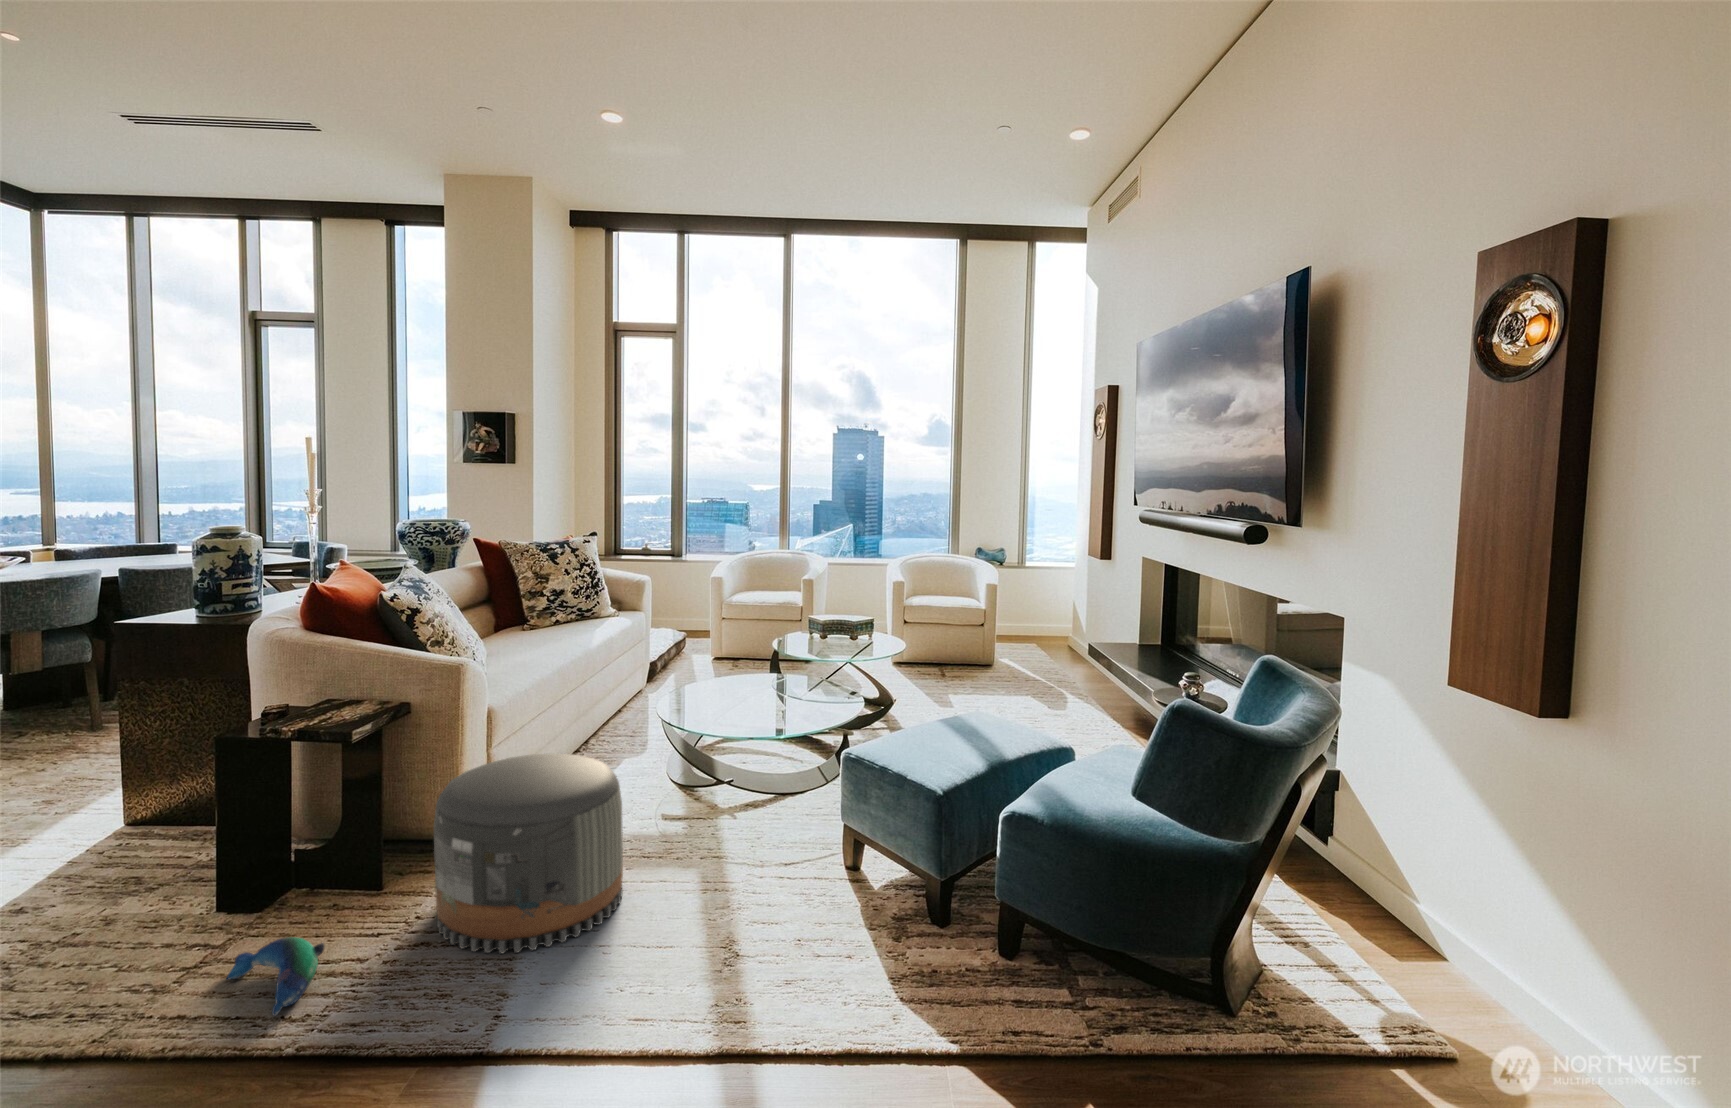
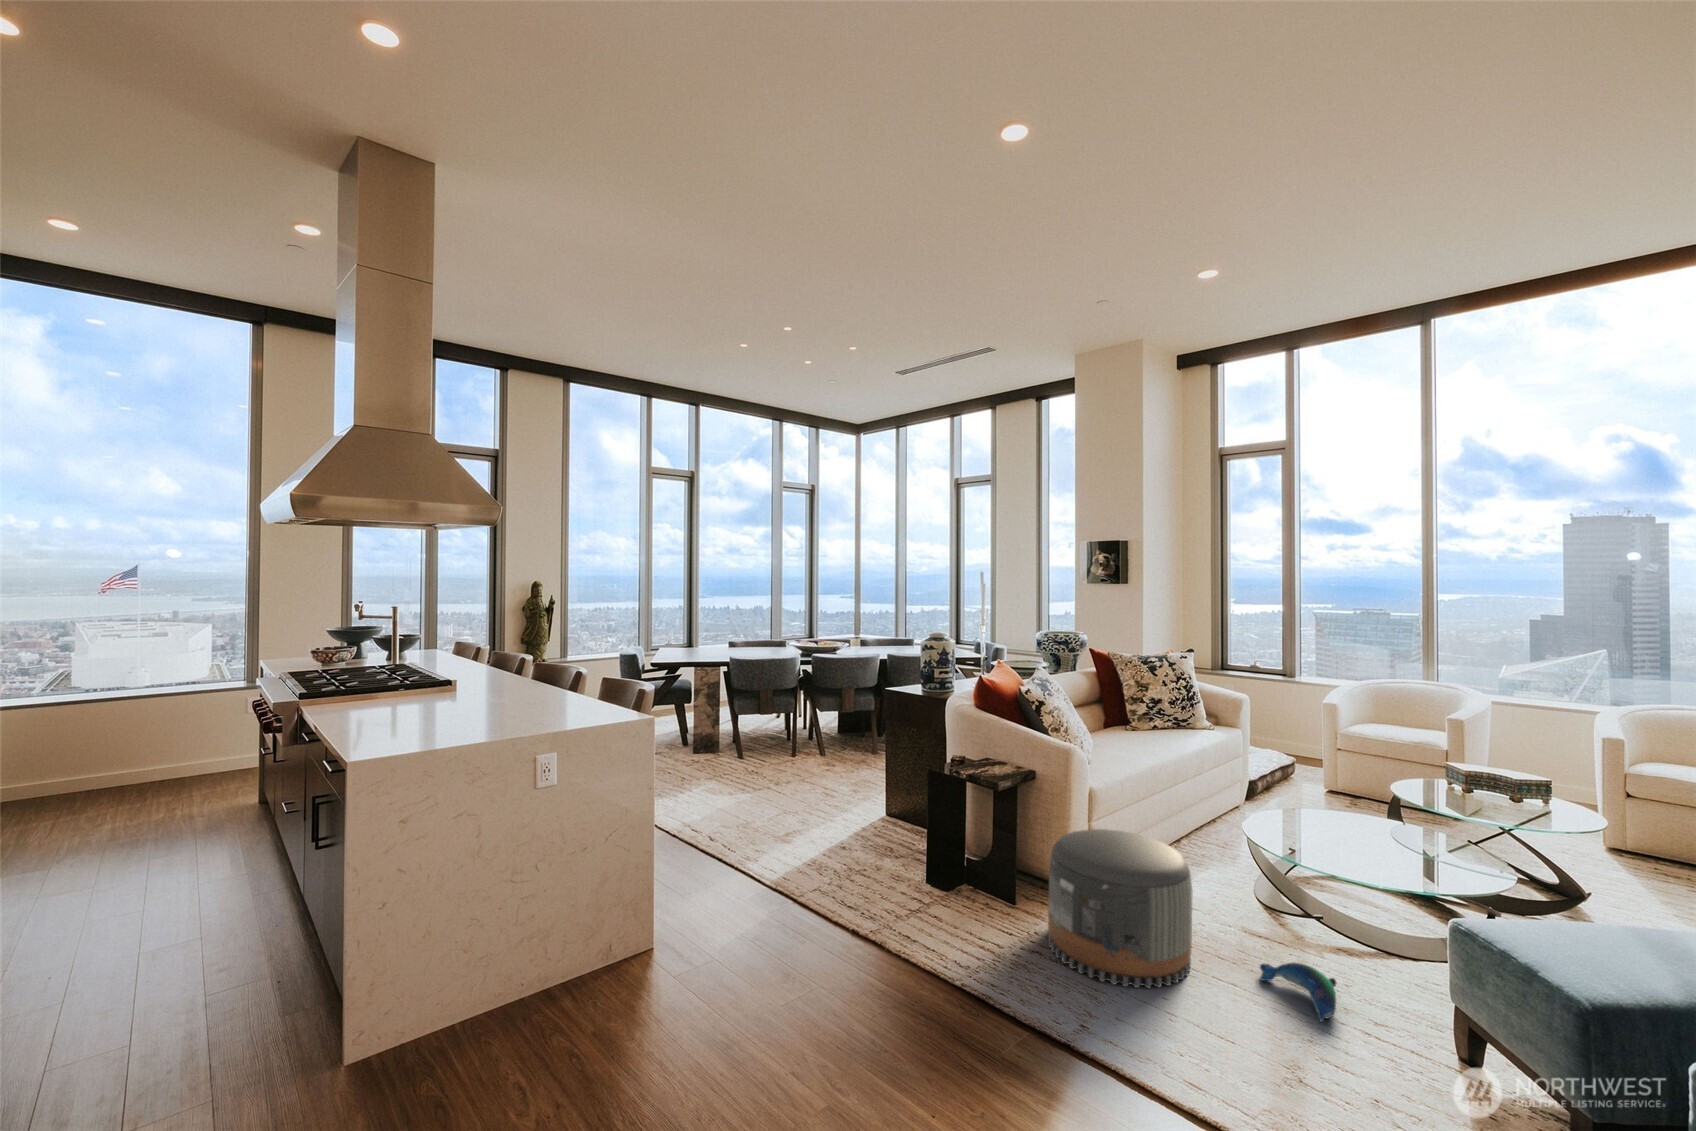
plush toy: present [226,937,325,1016] -> present [1260,963,1336,1022]

